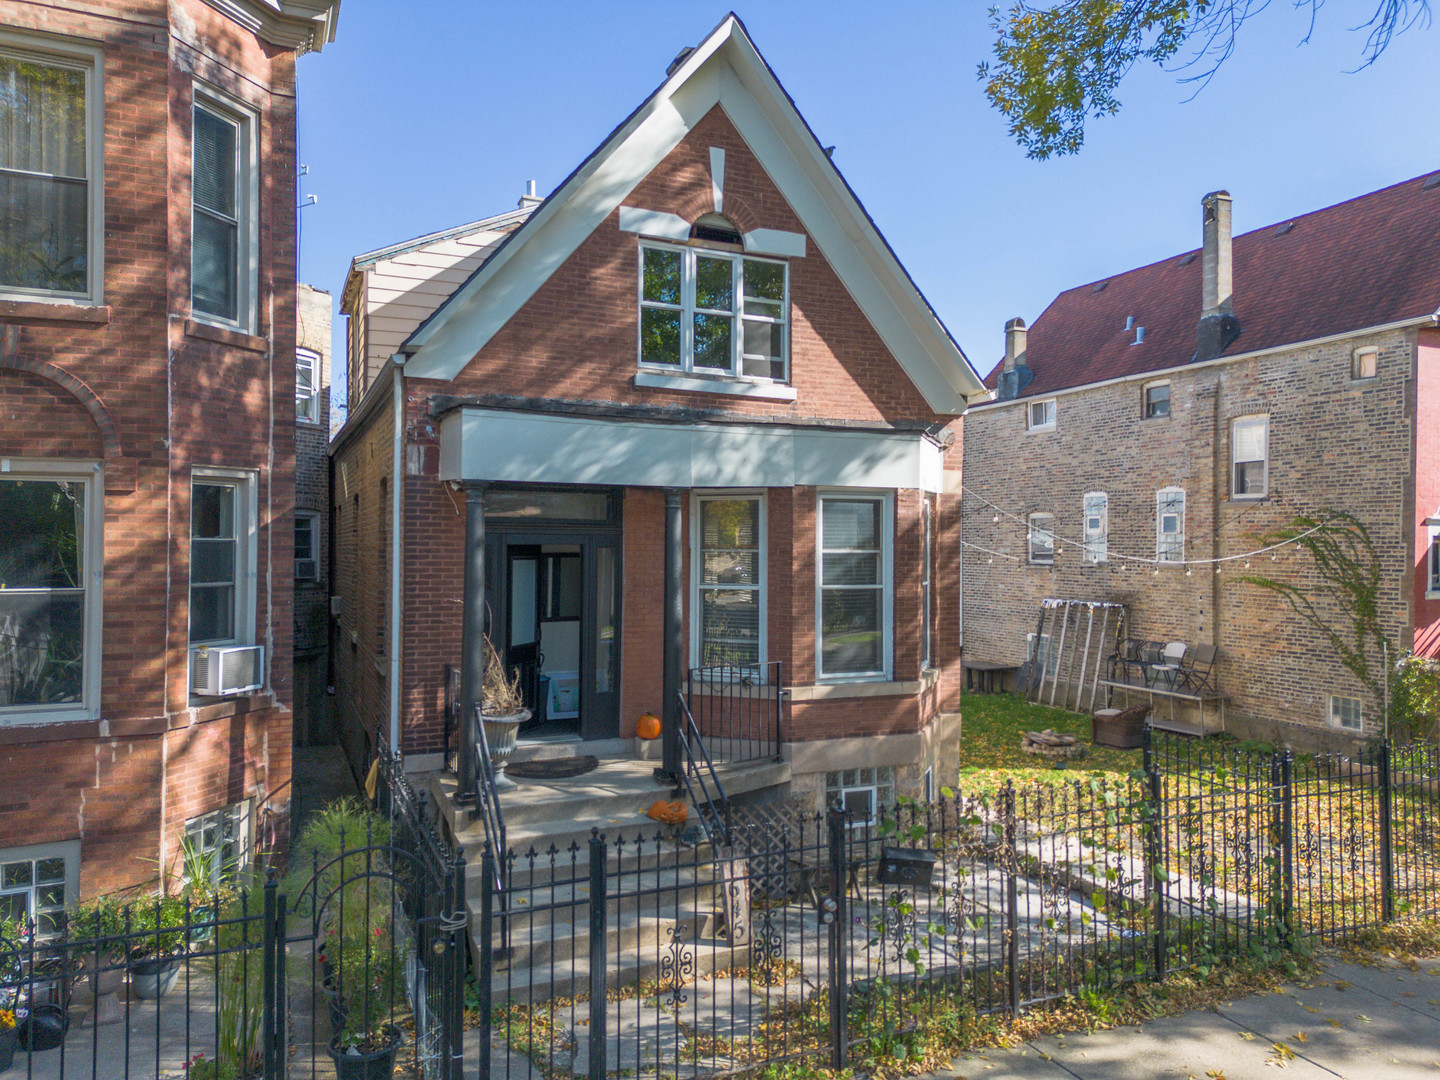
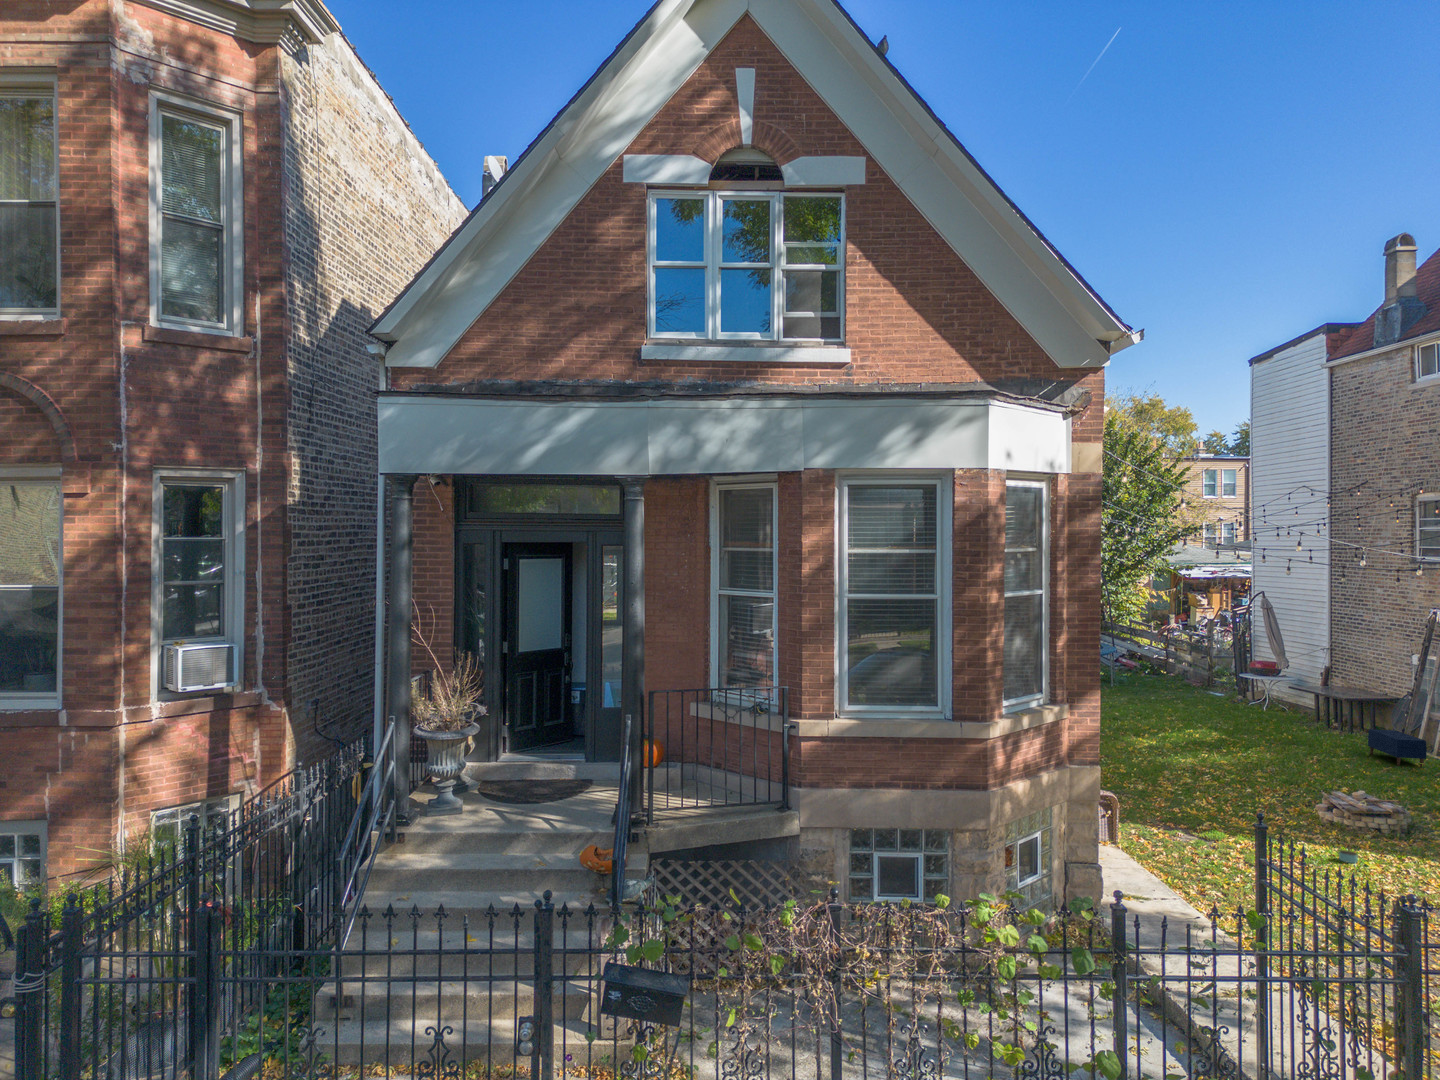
bench: none [1011,683,1052,707] -> present [1368,729,1427,767]

